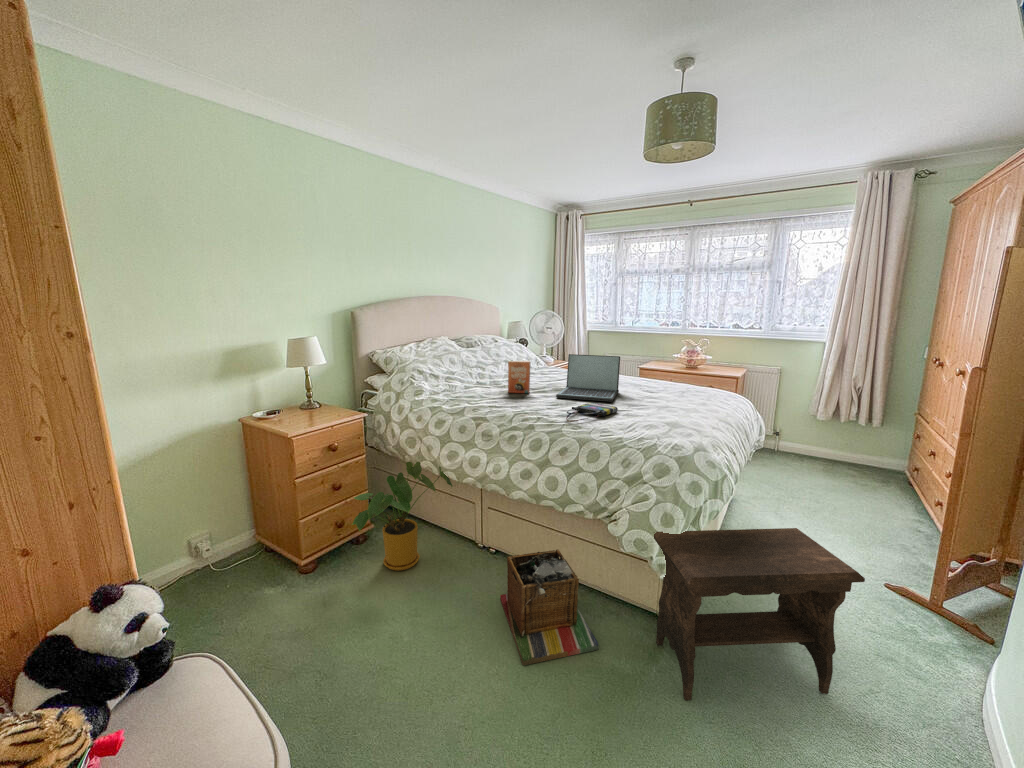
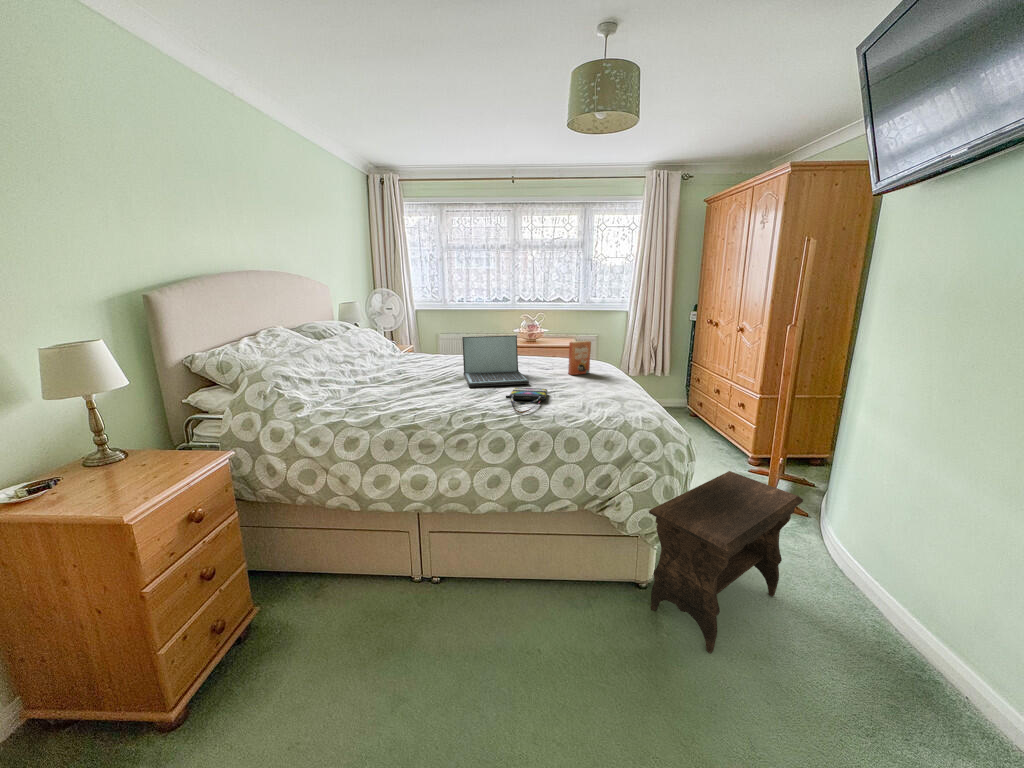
paperback book: present [508,361,531,393] -> present [568,340,591,375]
house plant: present [352,462,453,571] -> none [246,499,384,658]
laundry basket: present [500,549,599,665] -> none [490,554,617,699]

